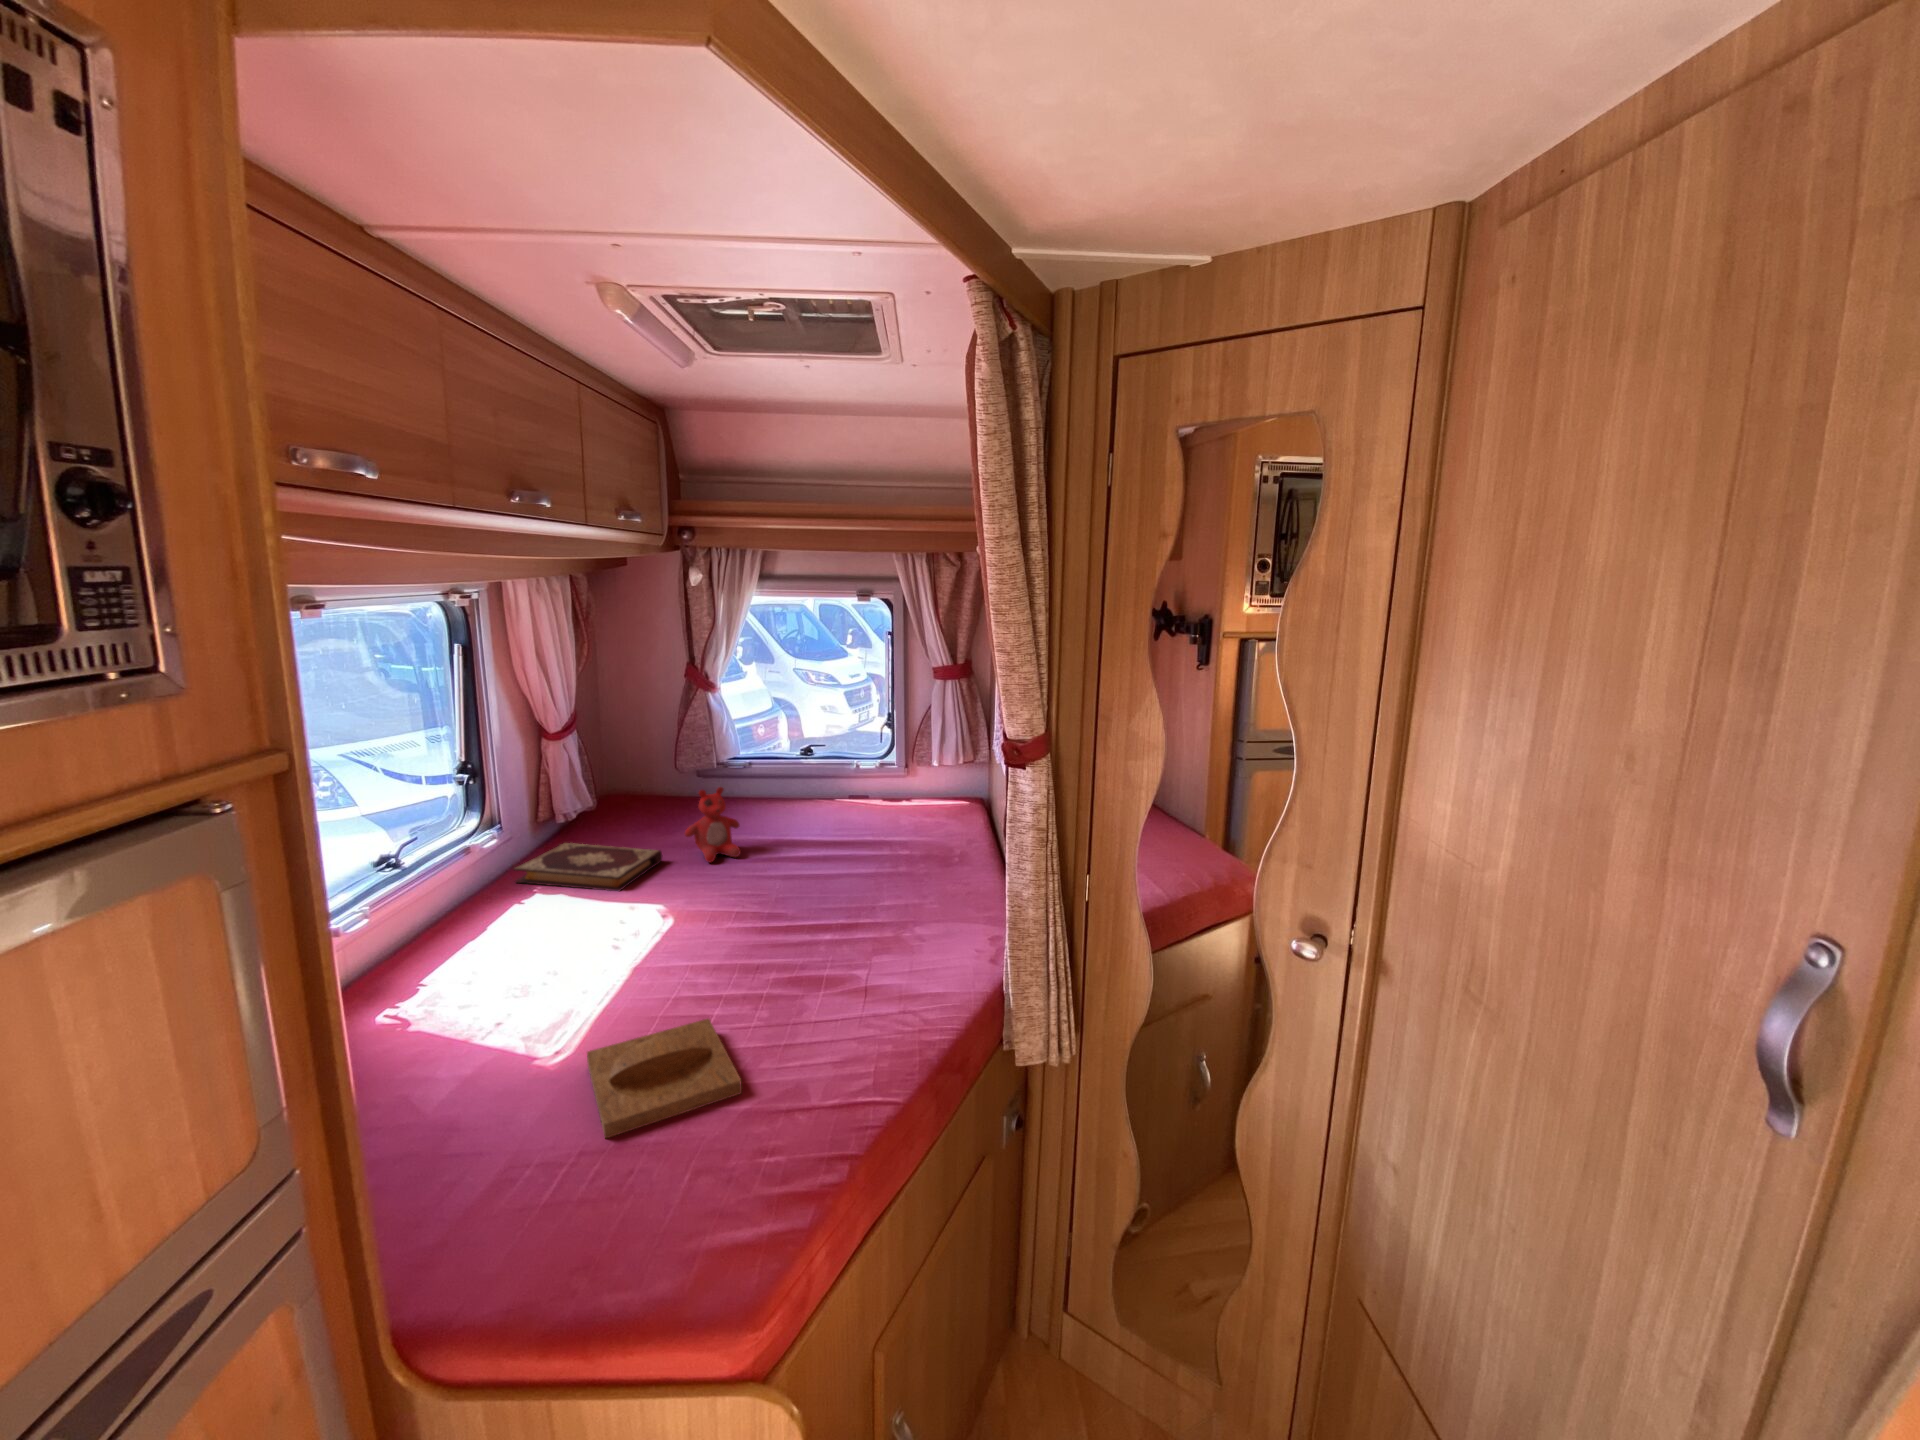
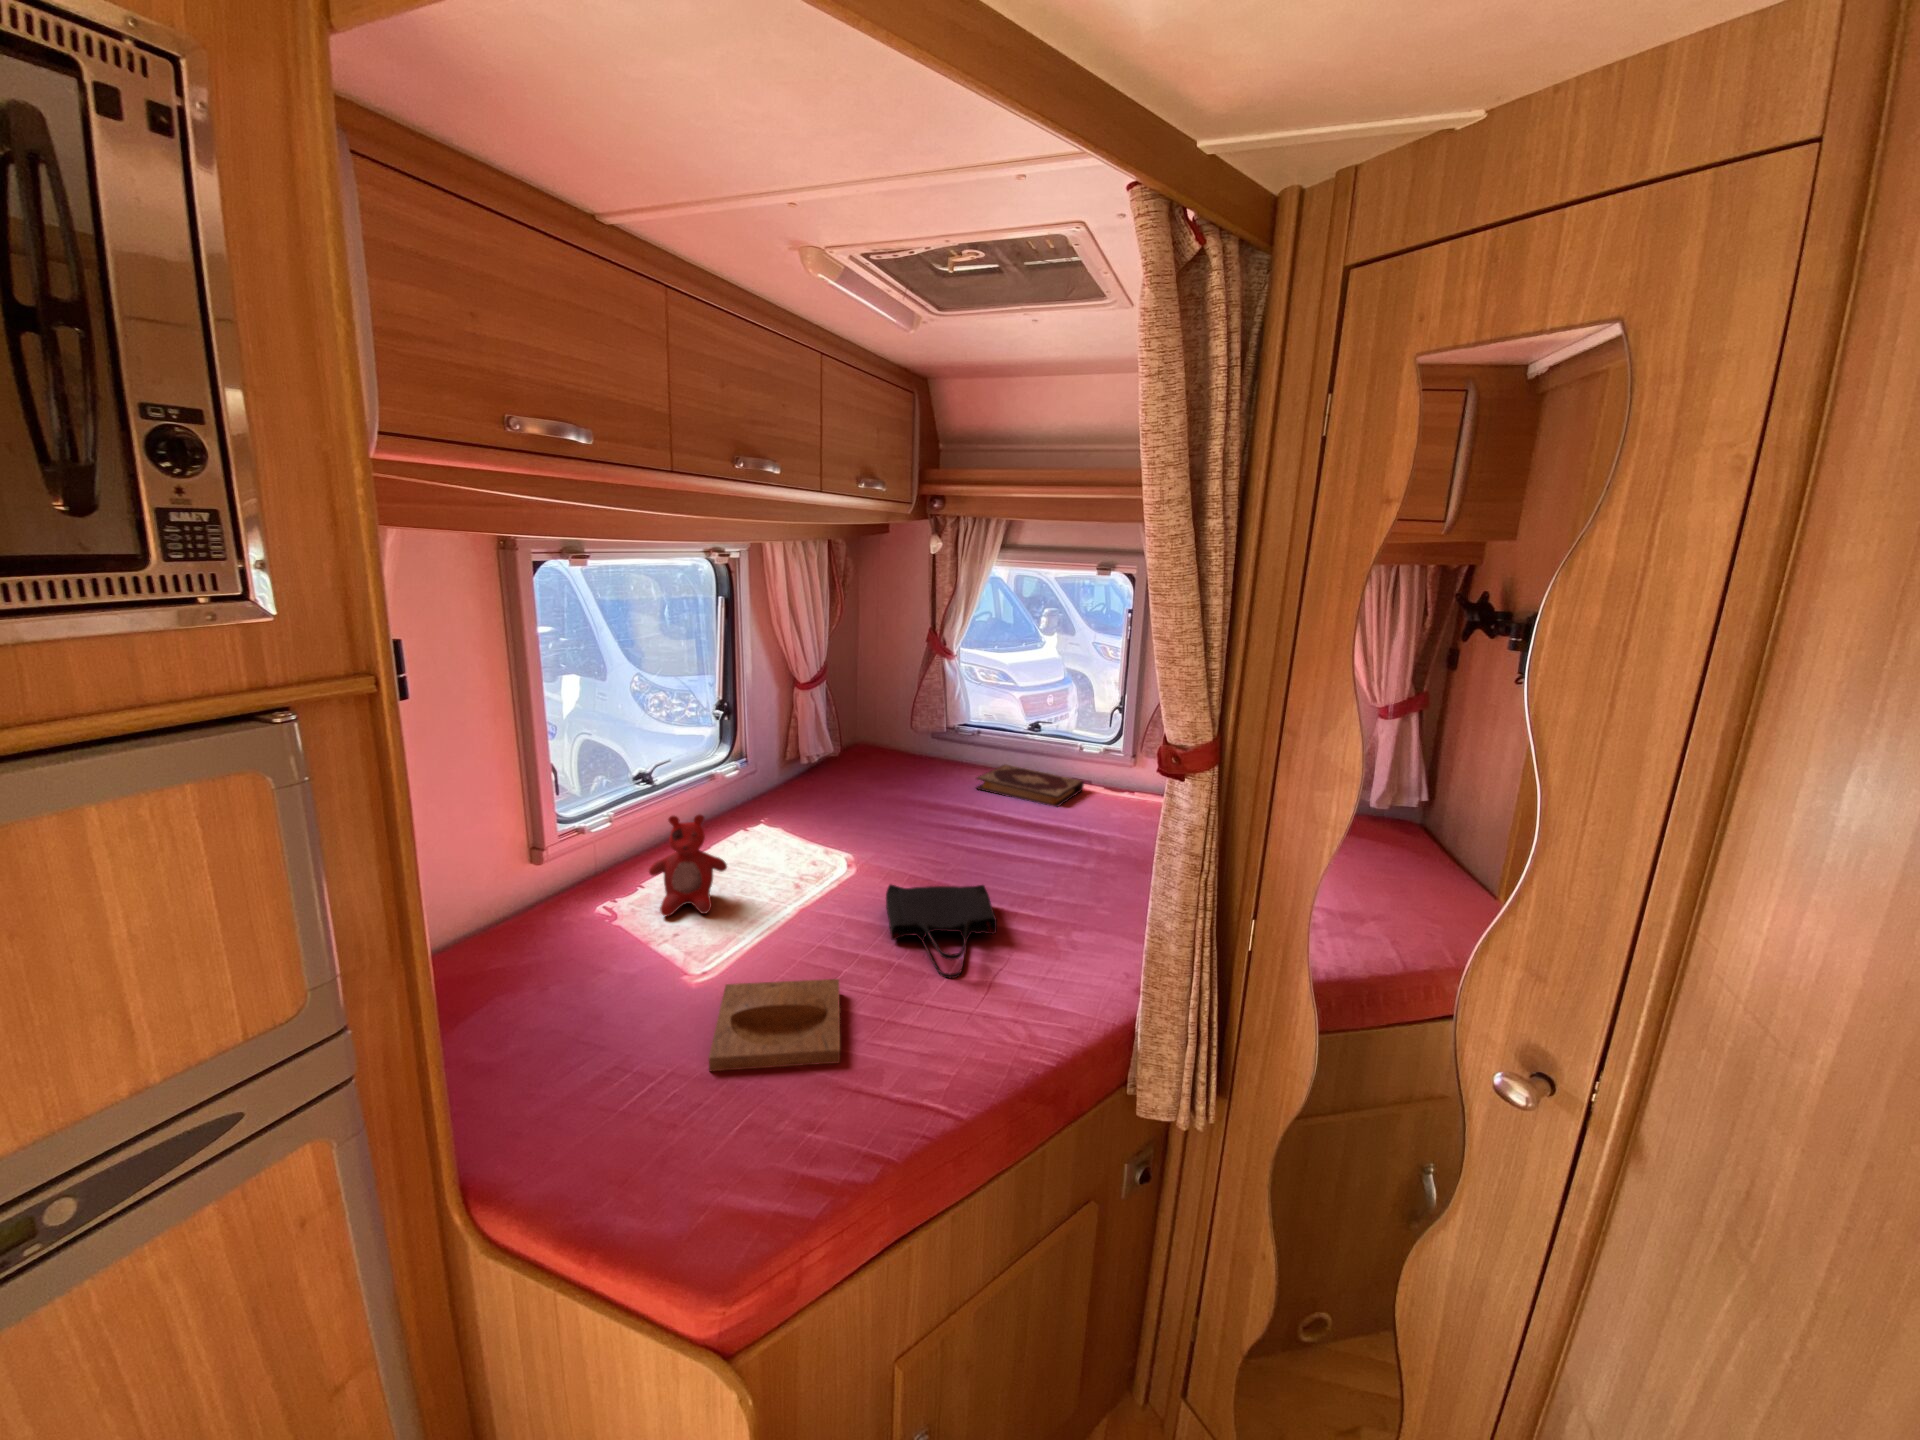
stuffed bear: present [685,787,741,862] -> present [649,815,727,917]
book: present [514,843,662,891] -> present [976,765,1084,807]
tote bag: none [720,904,842,996] -> present [886,885,997,978]

